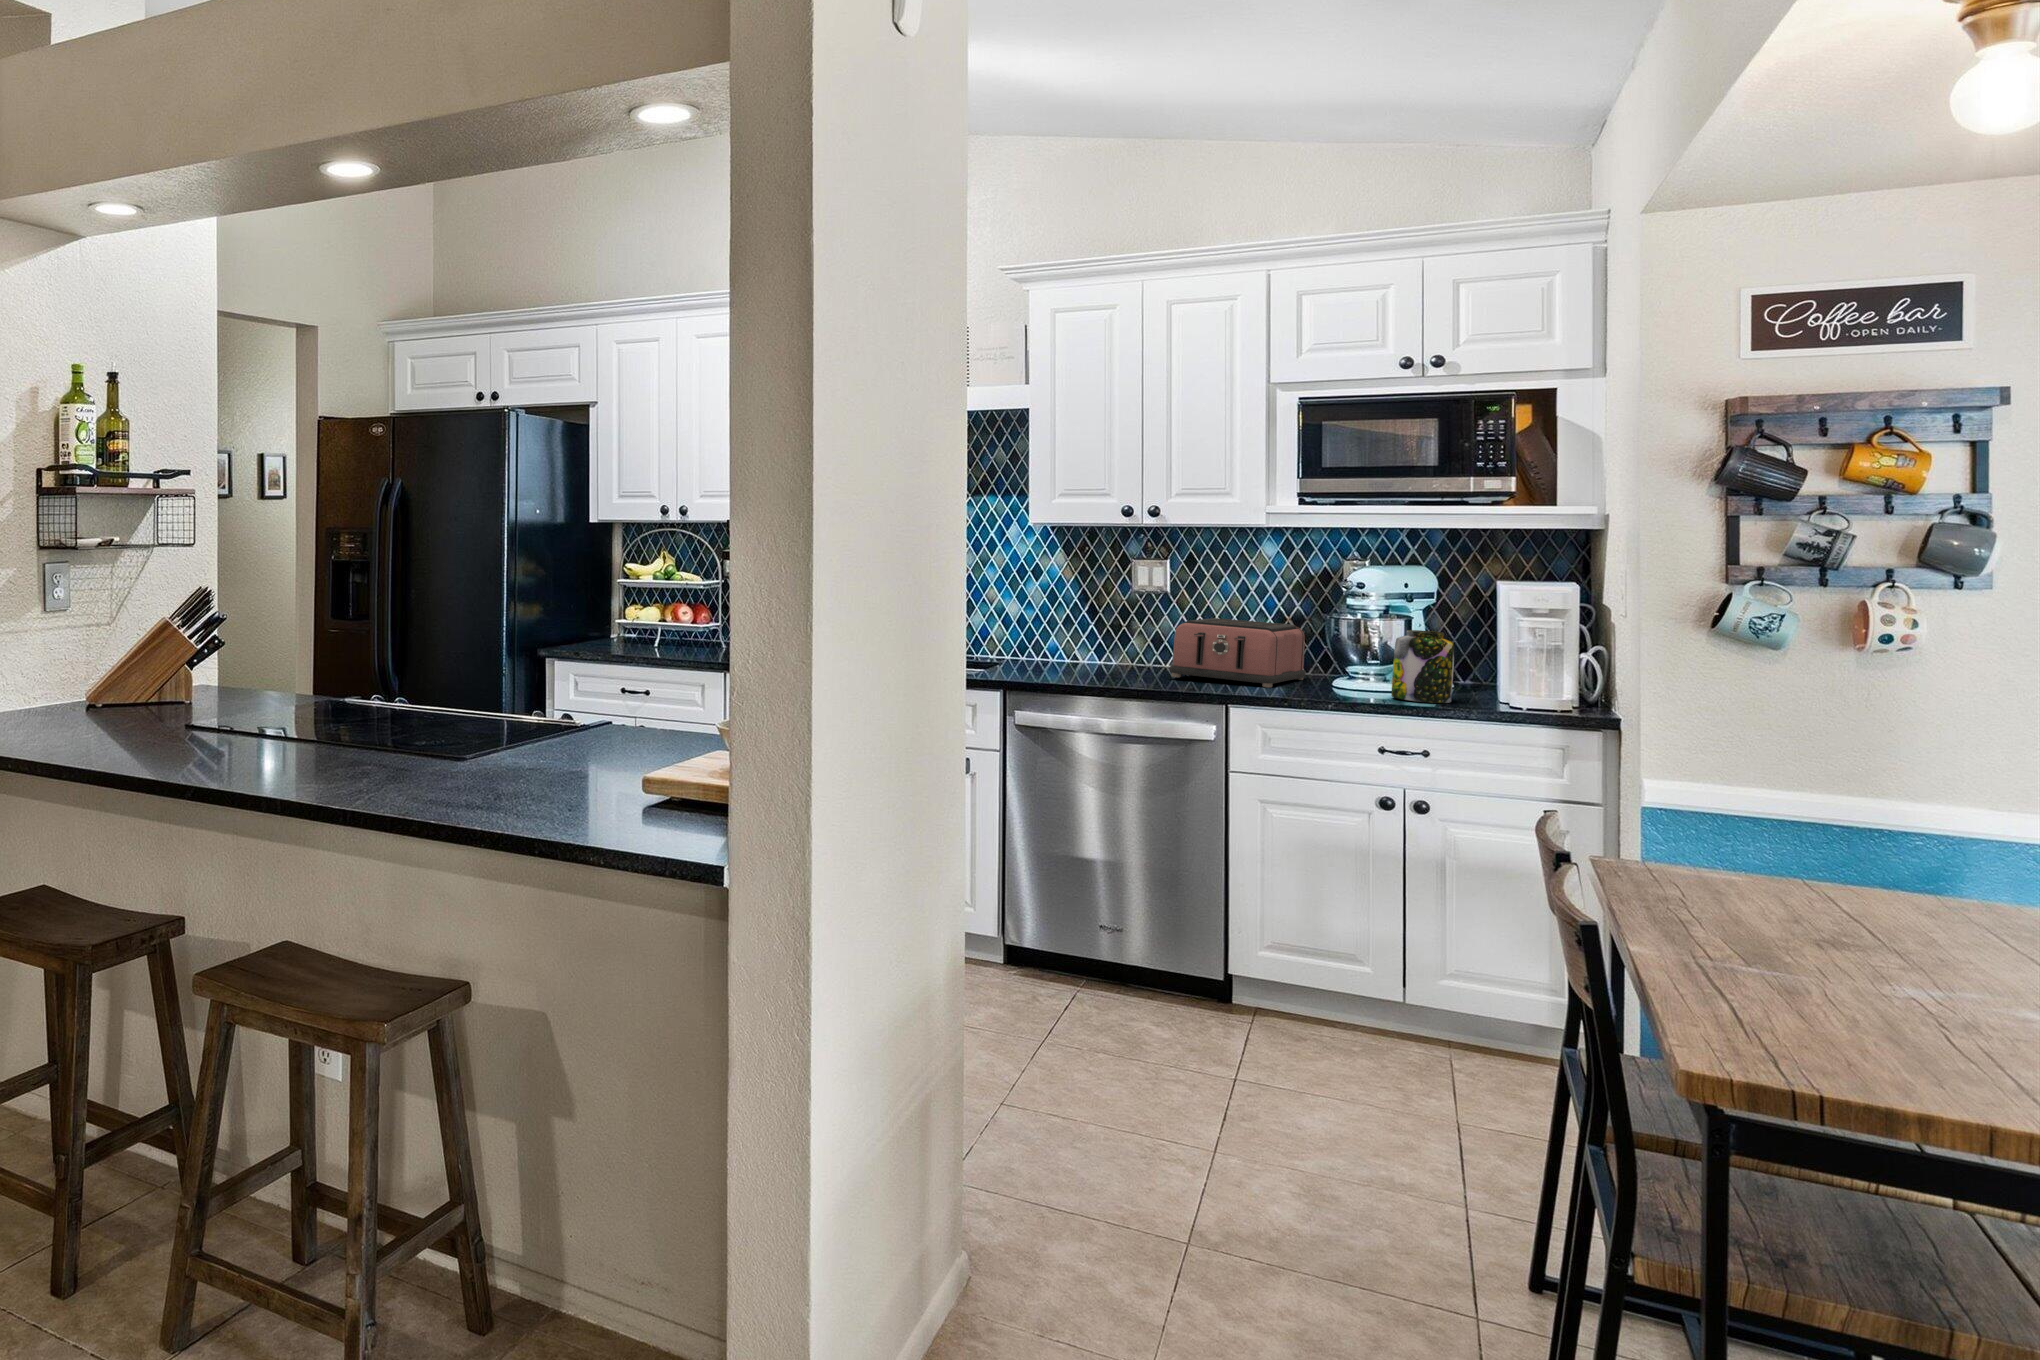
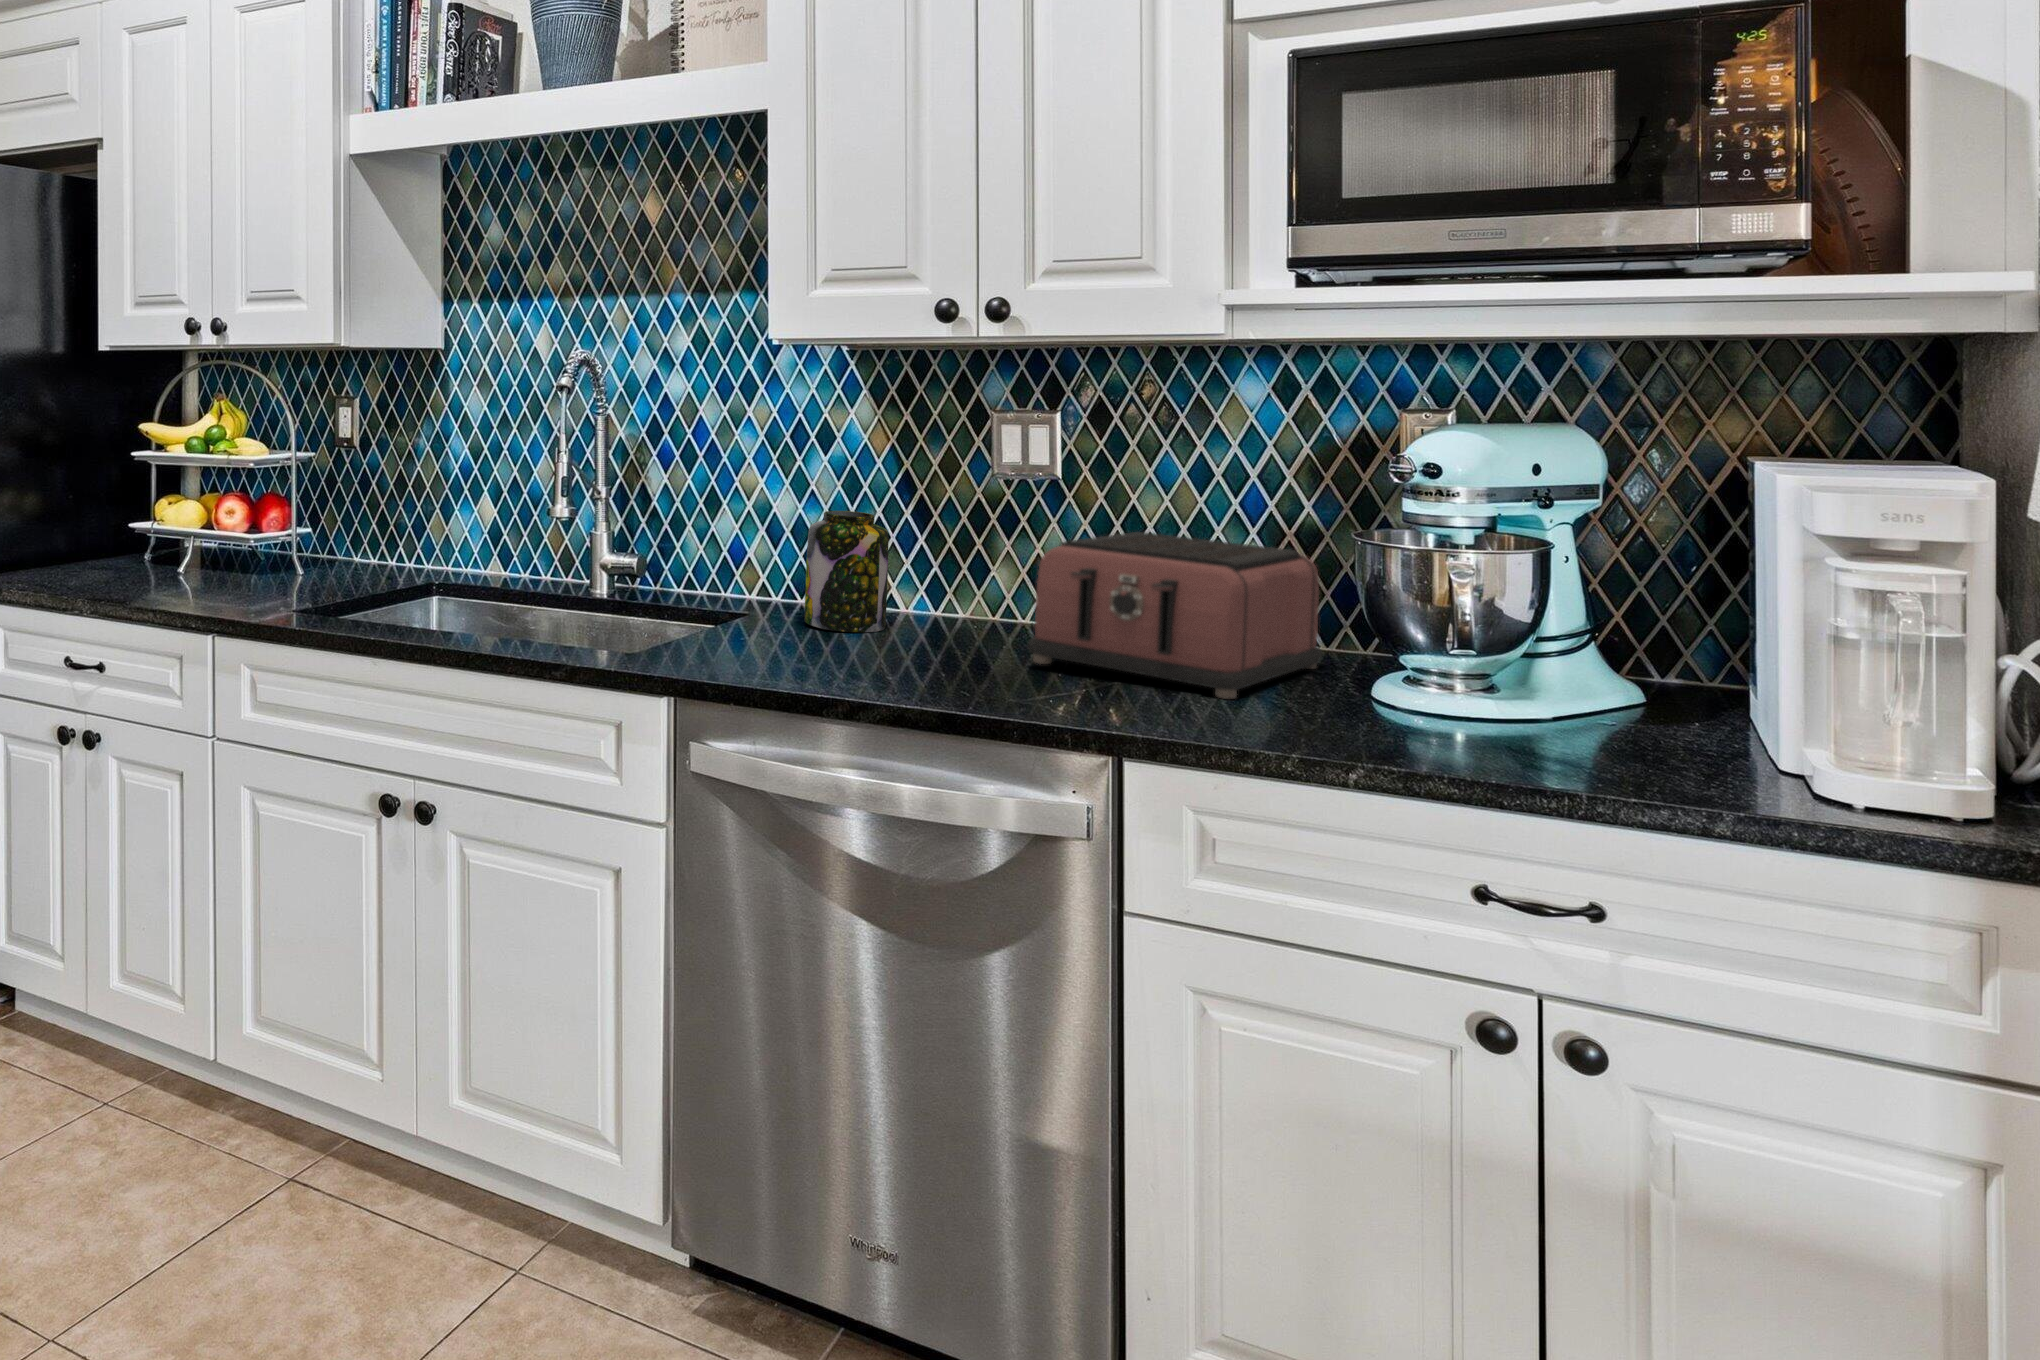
jar: present [1391,630,1454,703] -> present [804,511,888,632]

